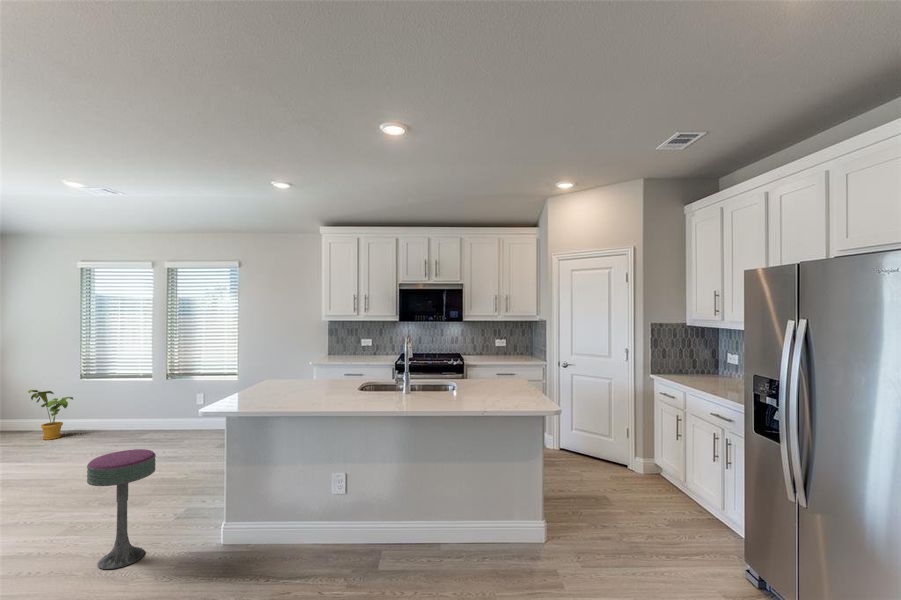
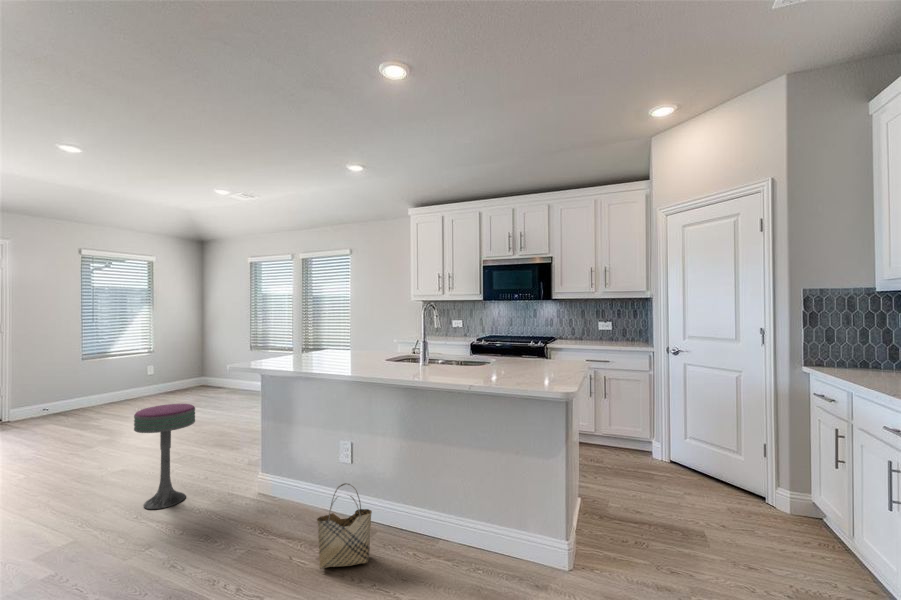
house plant: present [28,390,73,440] -> none [212,356,245,396]
woven basket: none [350,498,393,572] -> present [317,483,372,568]

